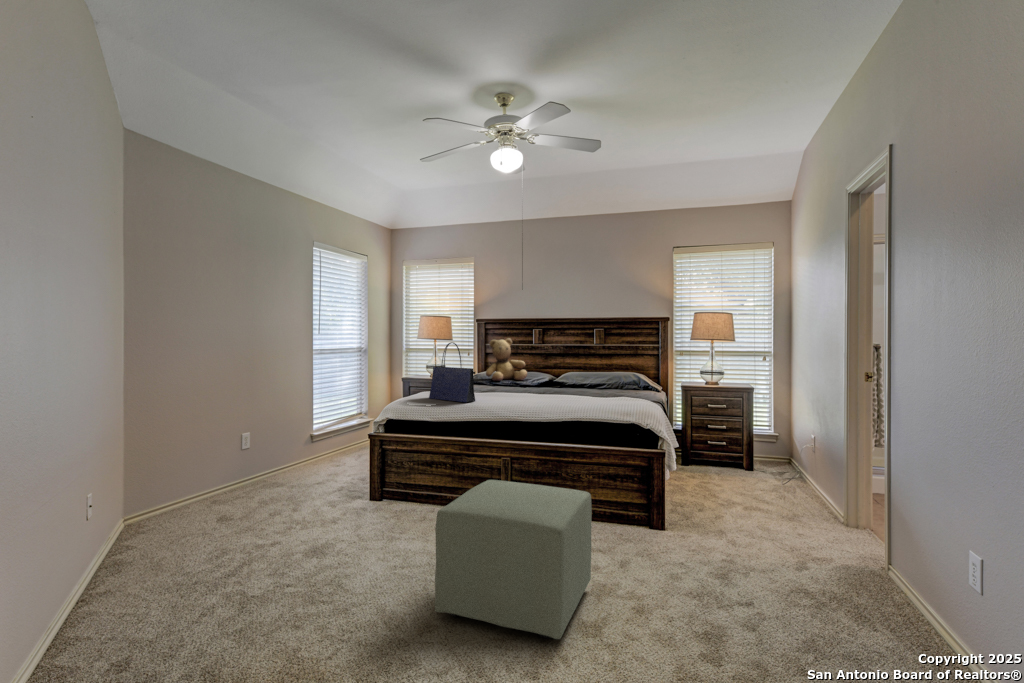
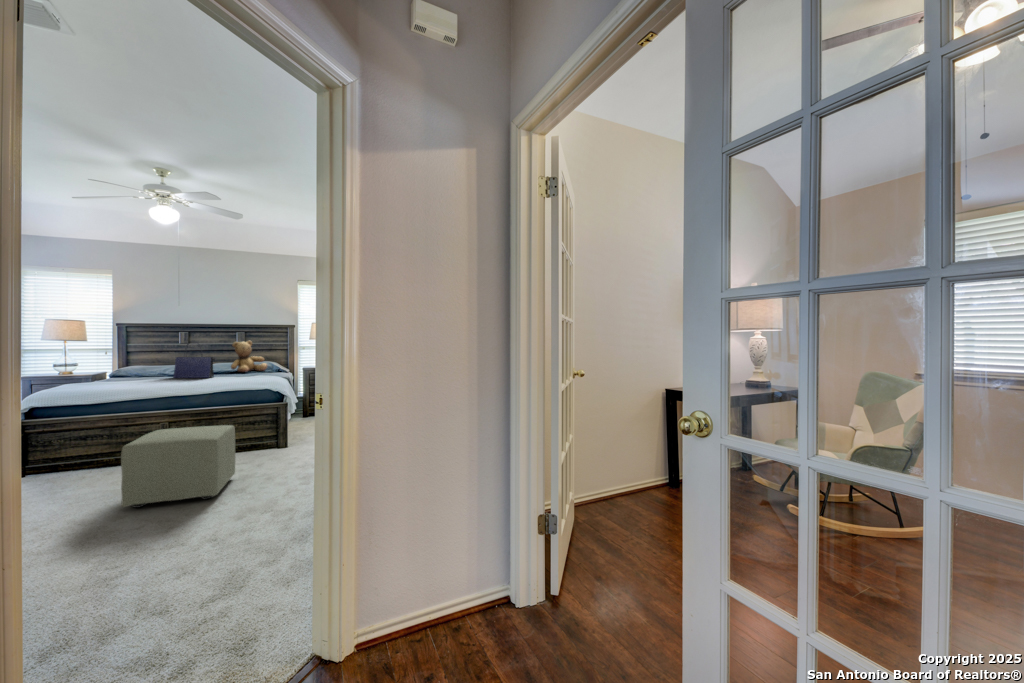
teddy bear: present [486,338,527,381] -> present [231,341,268,372]
tote bag: present [429,342,475,402] -> present [173,343,215,378]

